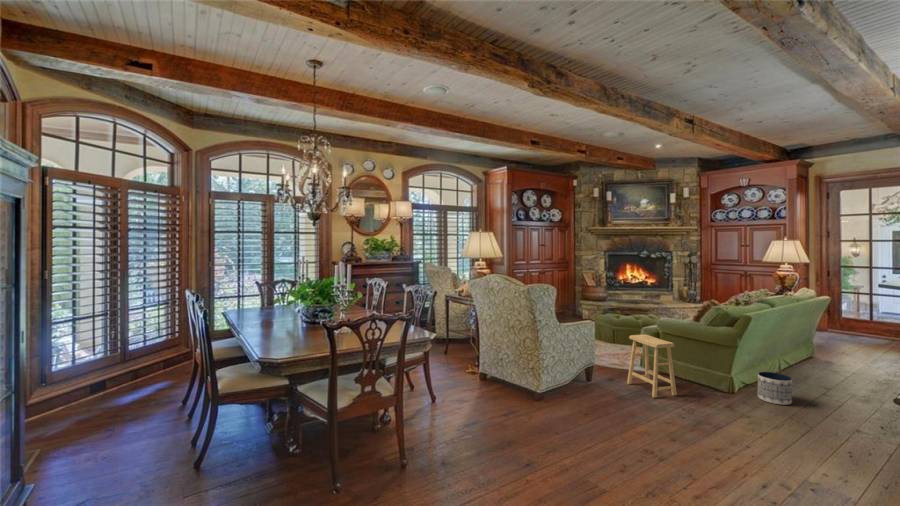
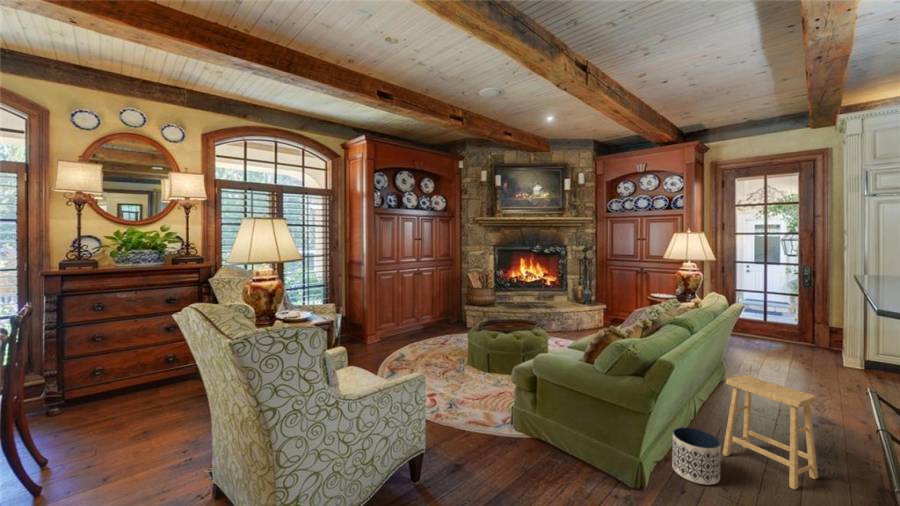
footstool: present [627,334,677,398] -> present [723,375,818,489]

